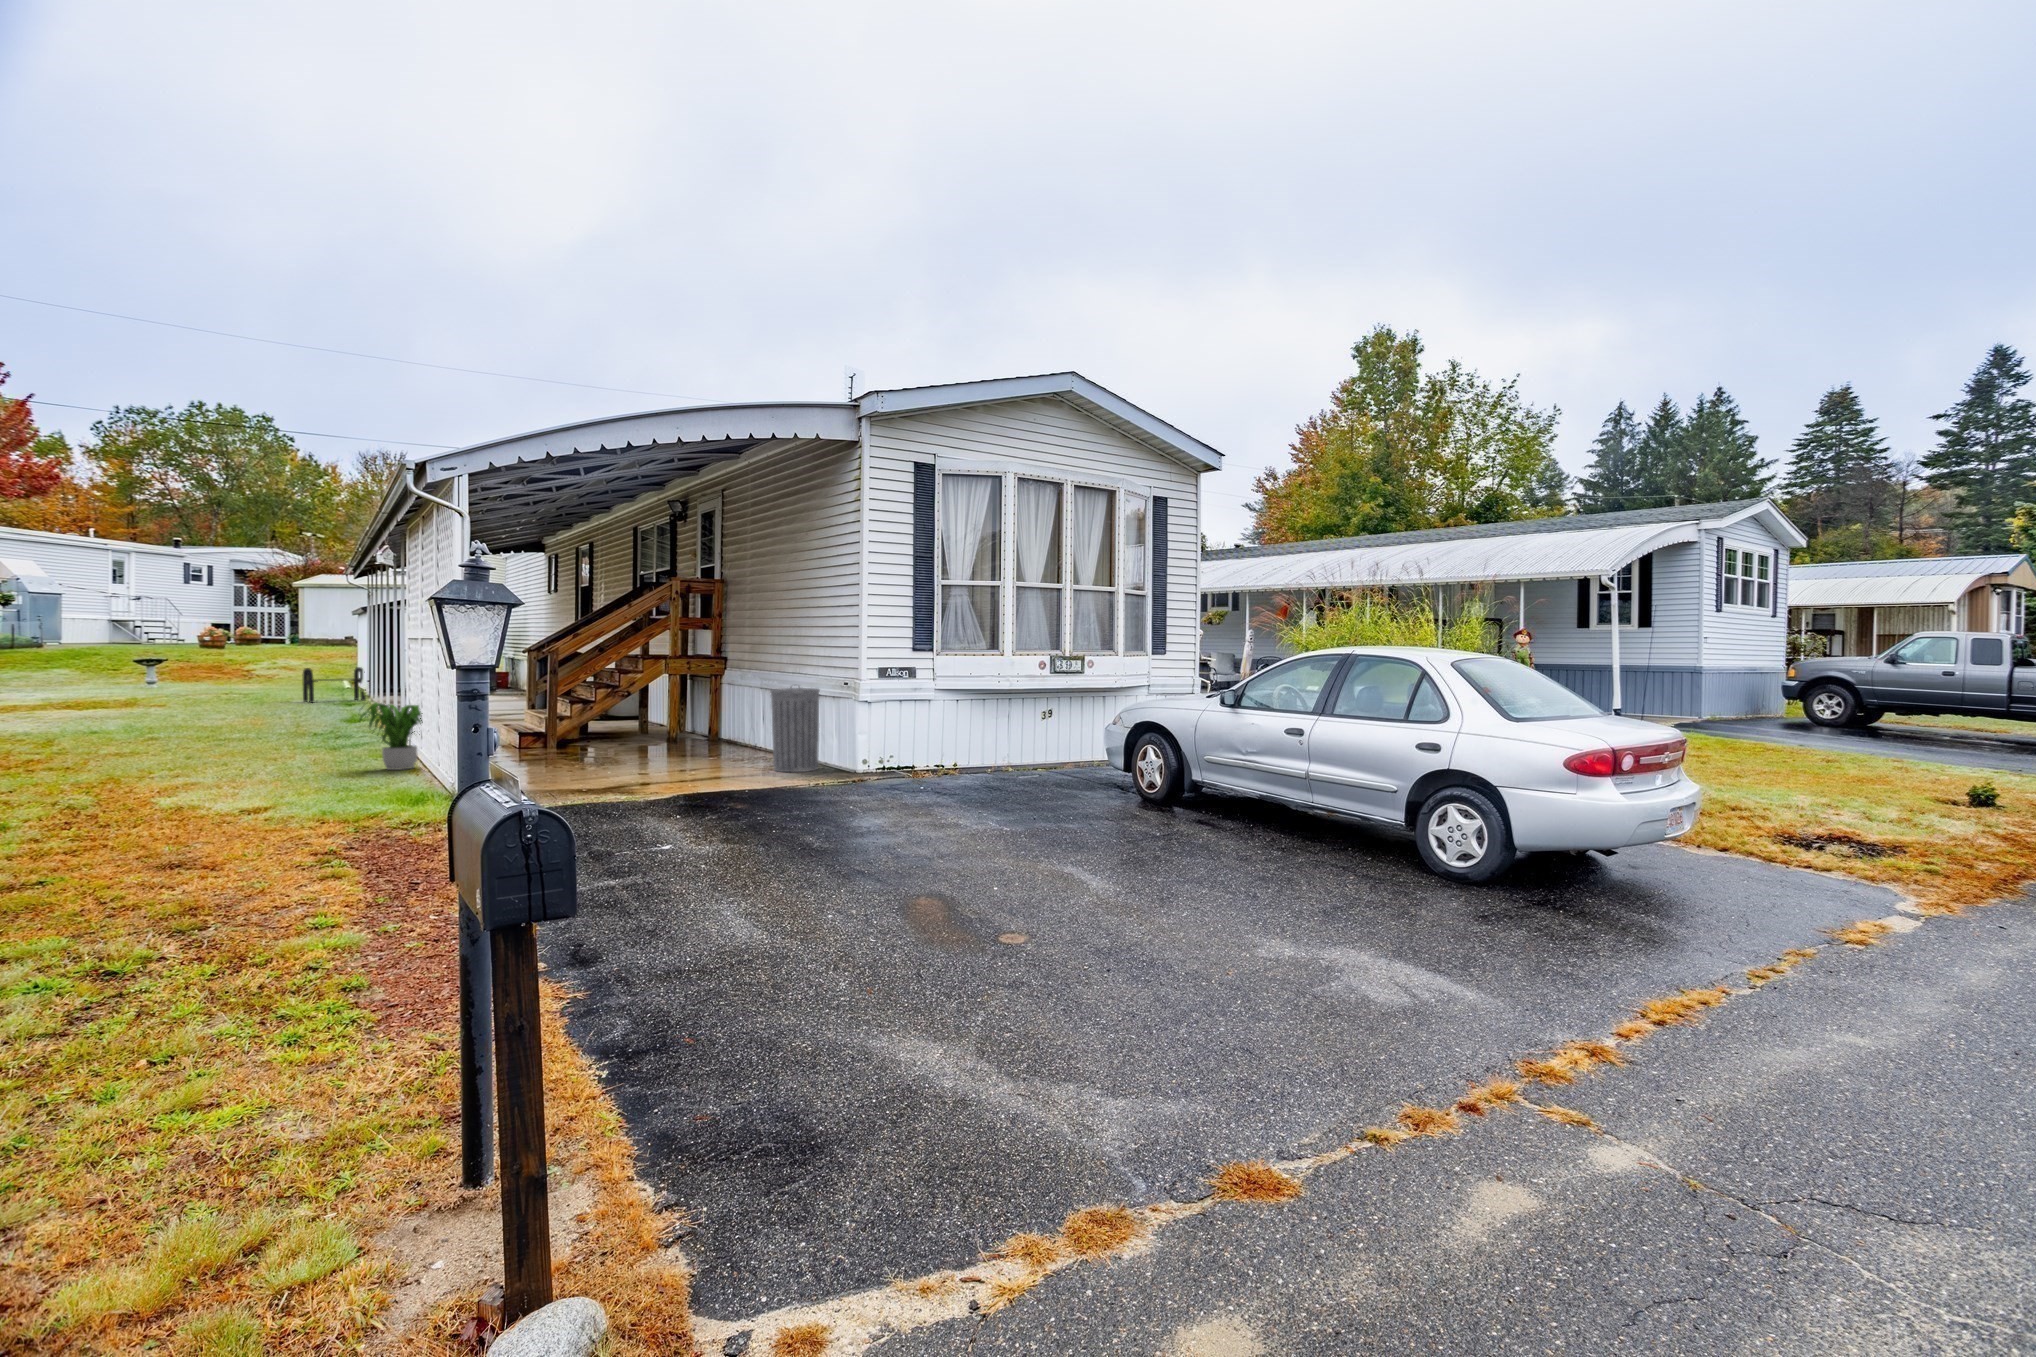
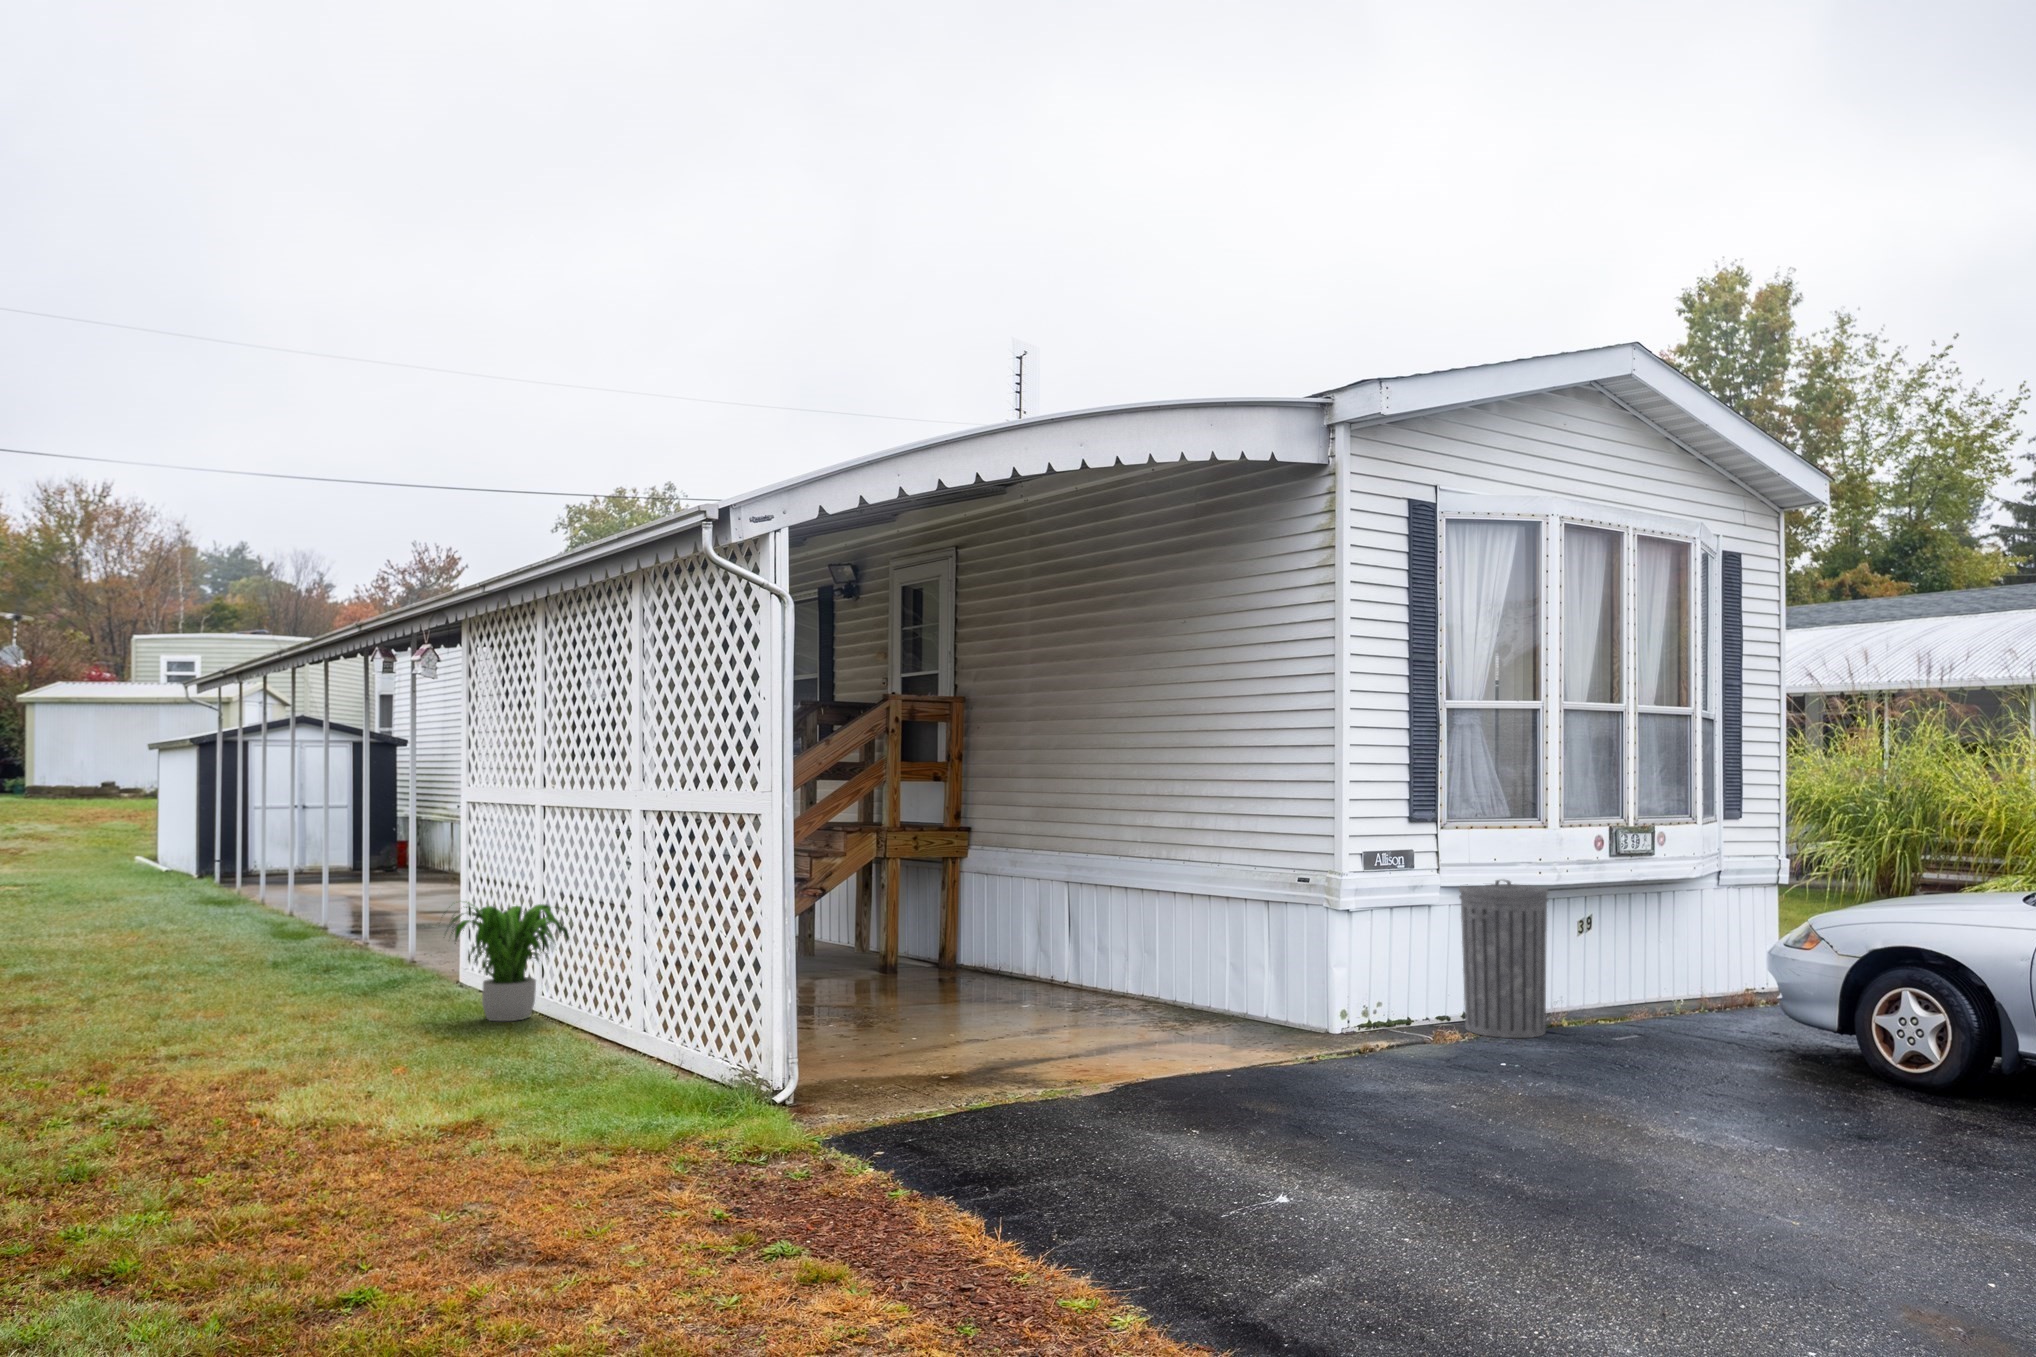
bench: present [302,667,366,703] -> none [88,808,188,868]
trash can: present [770,686,820,772] -> present [1459,880,1548,1038]

